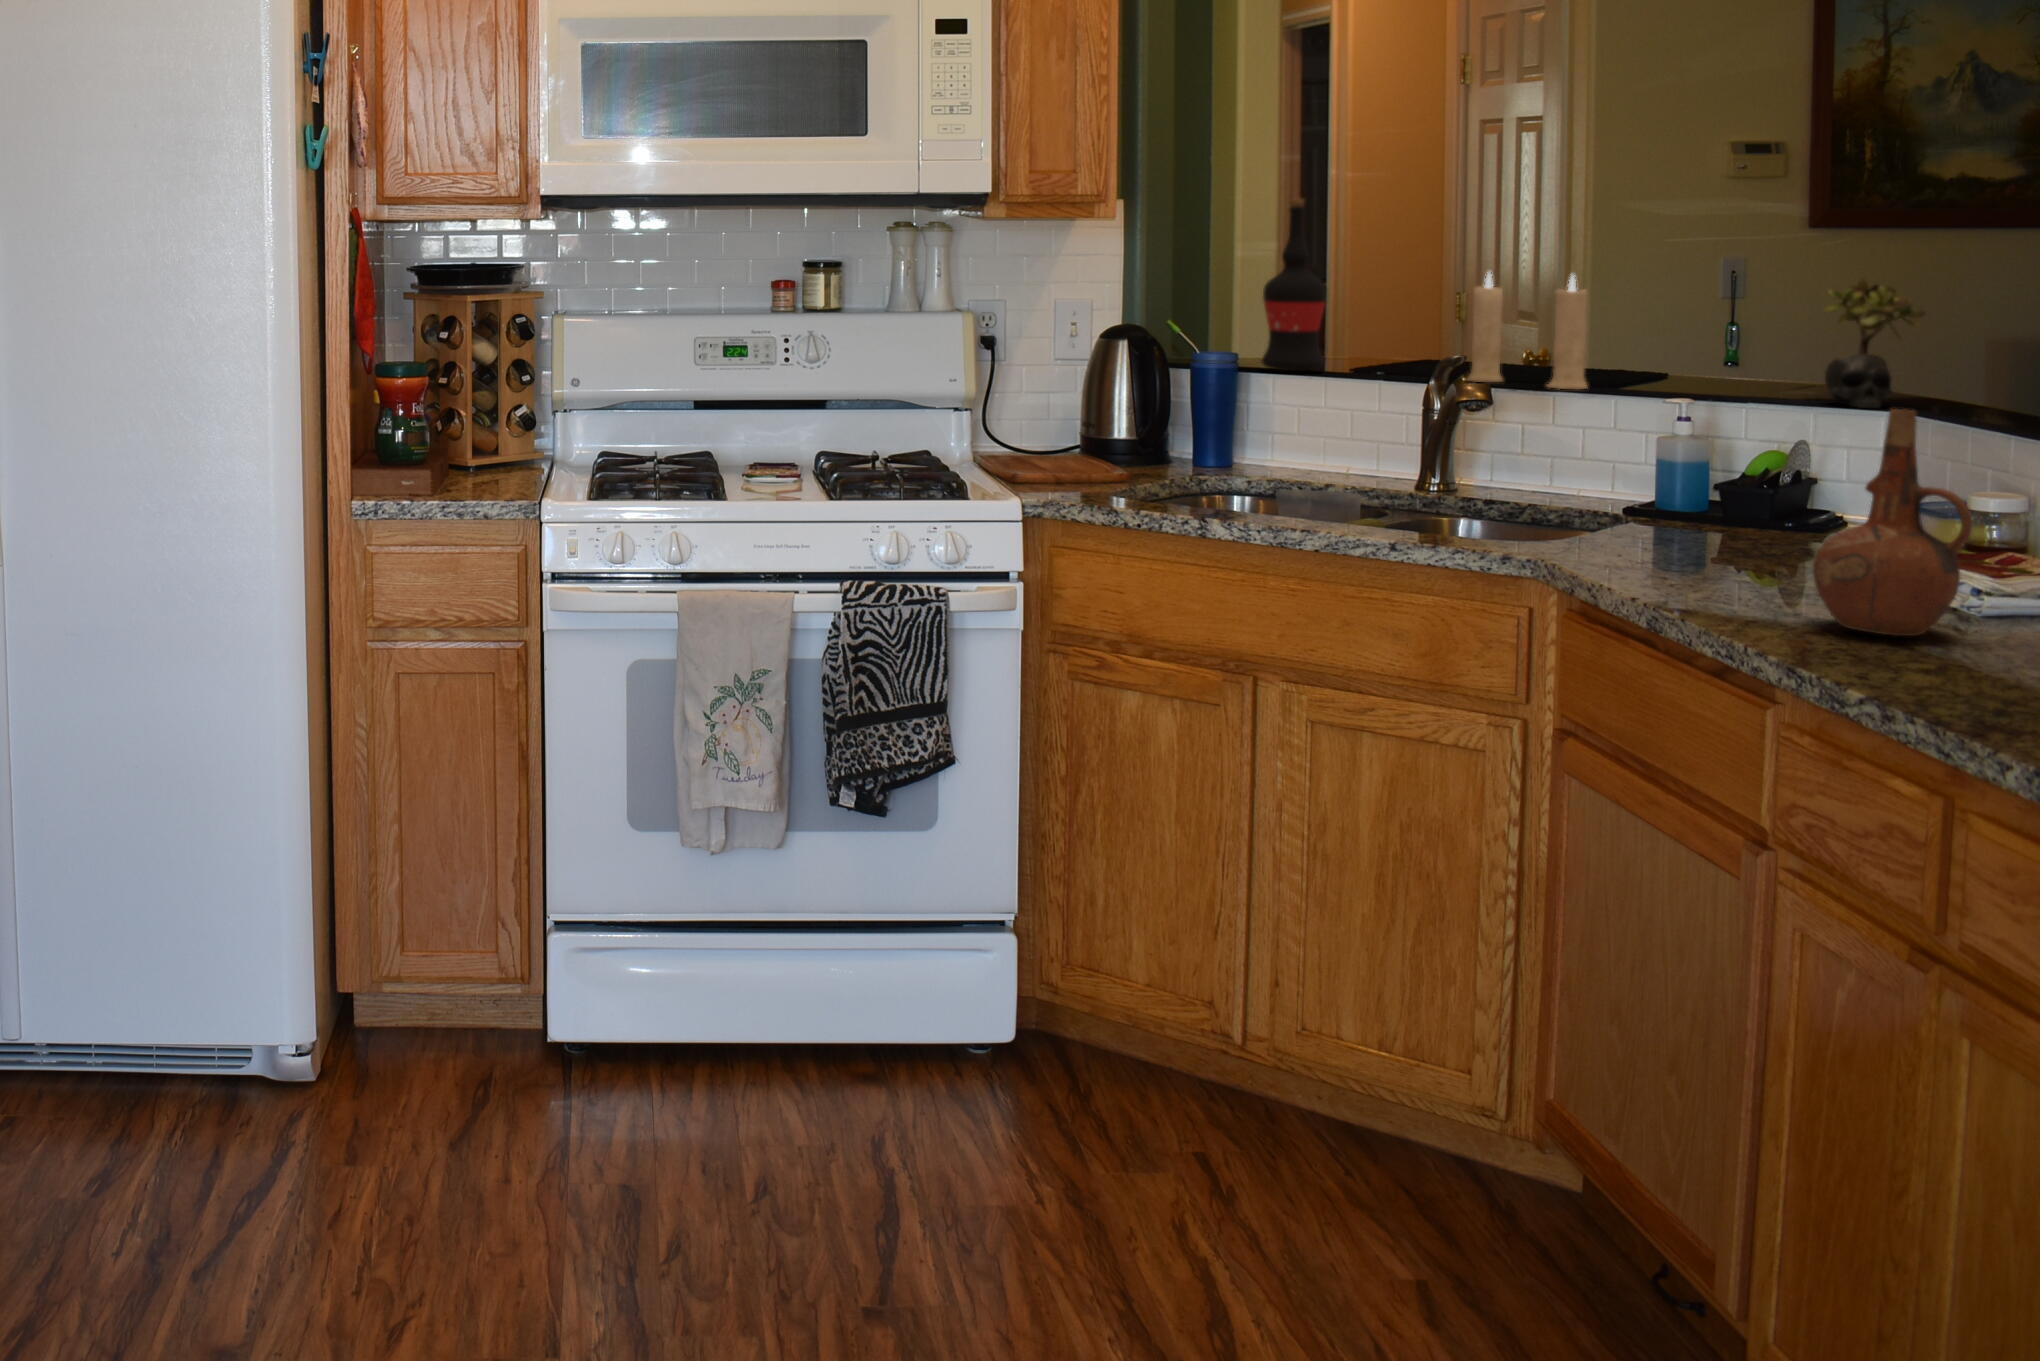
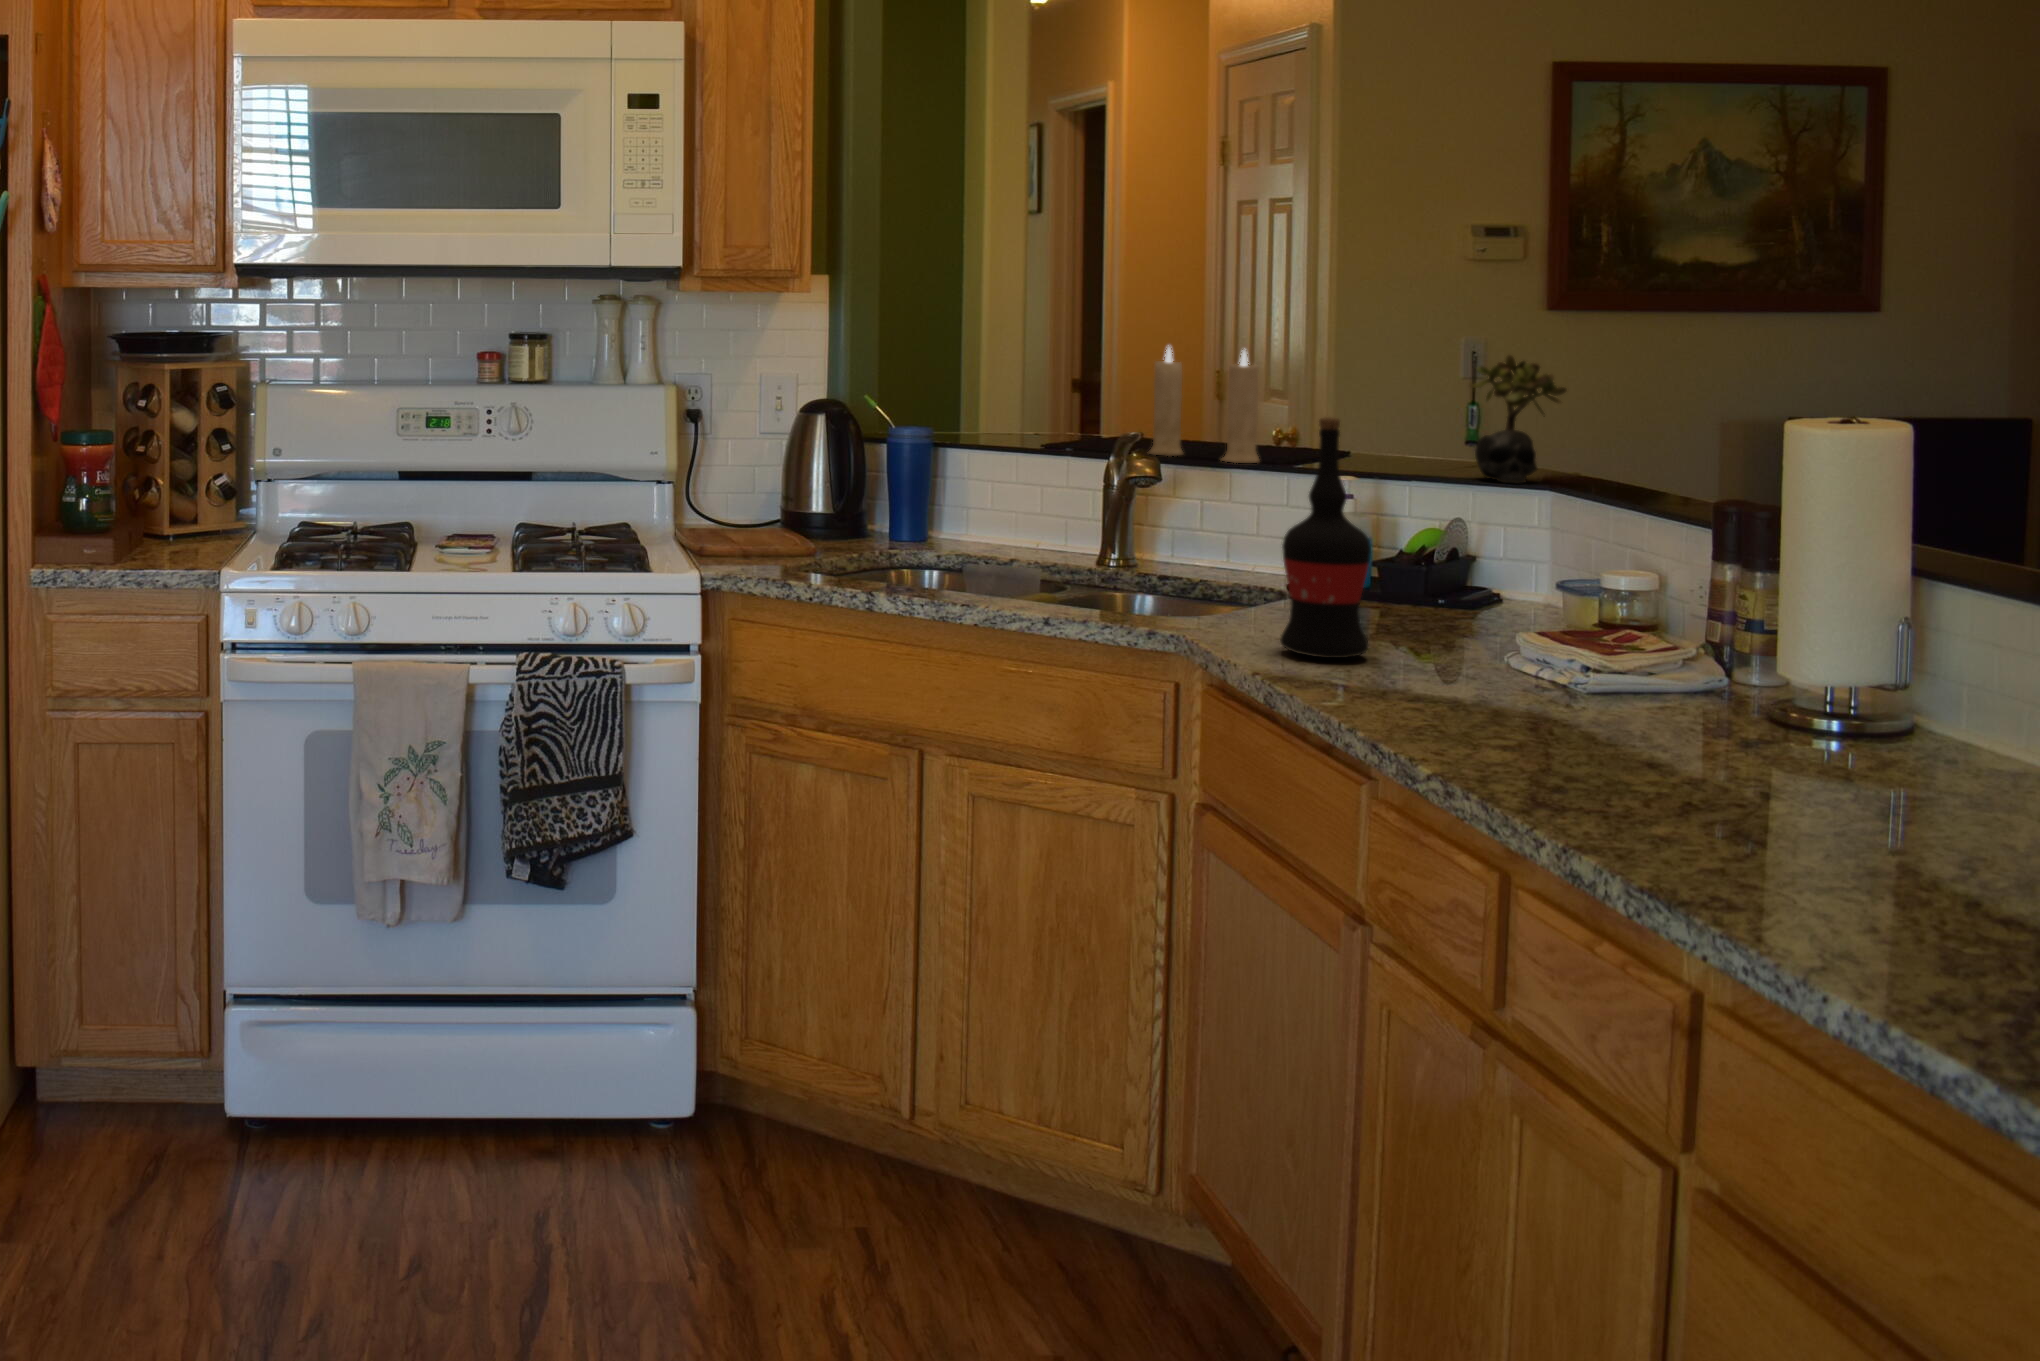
wine bottle: present [1261,199,1326,371] -> present [1280,417,1371,658]
ceramic pitcher: present [1813,409,1972,636] -> none [1417,485,1567,716]

